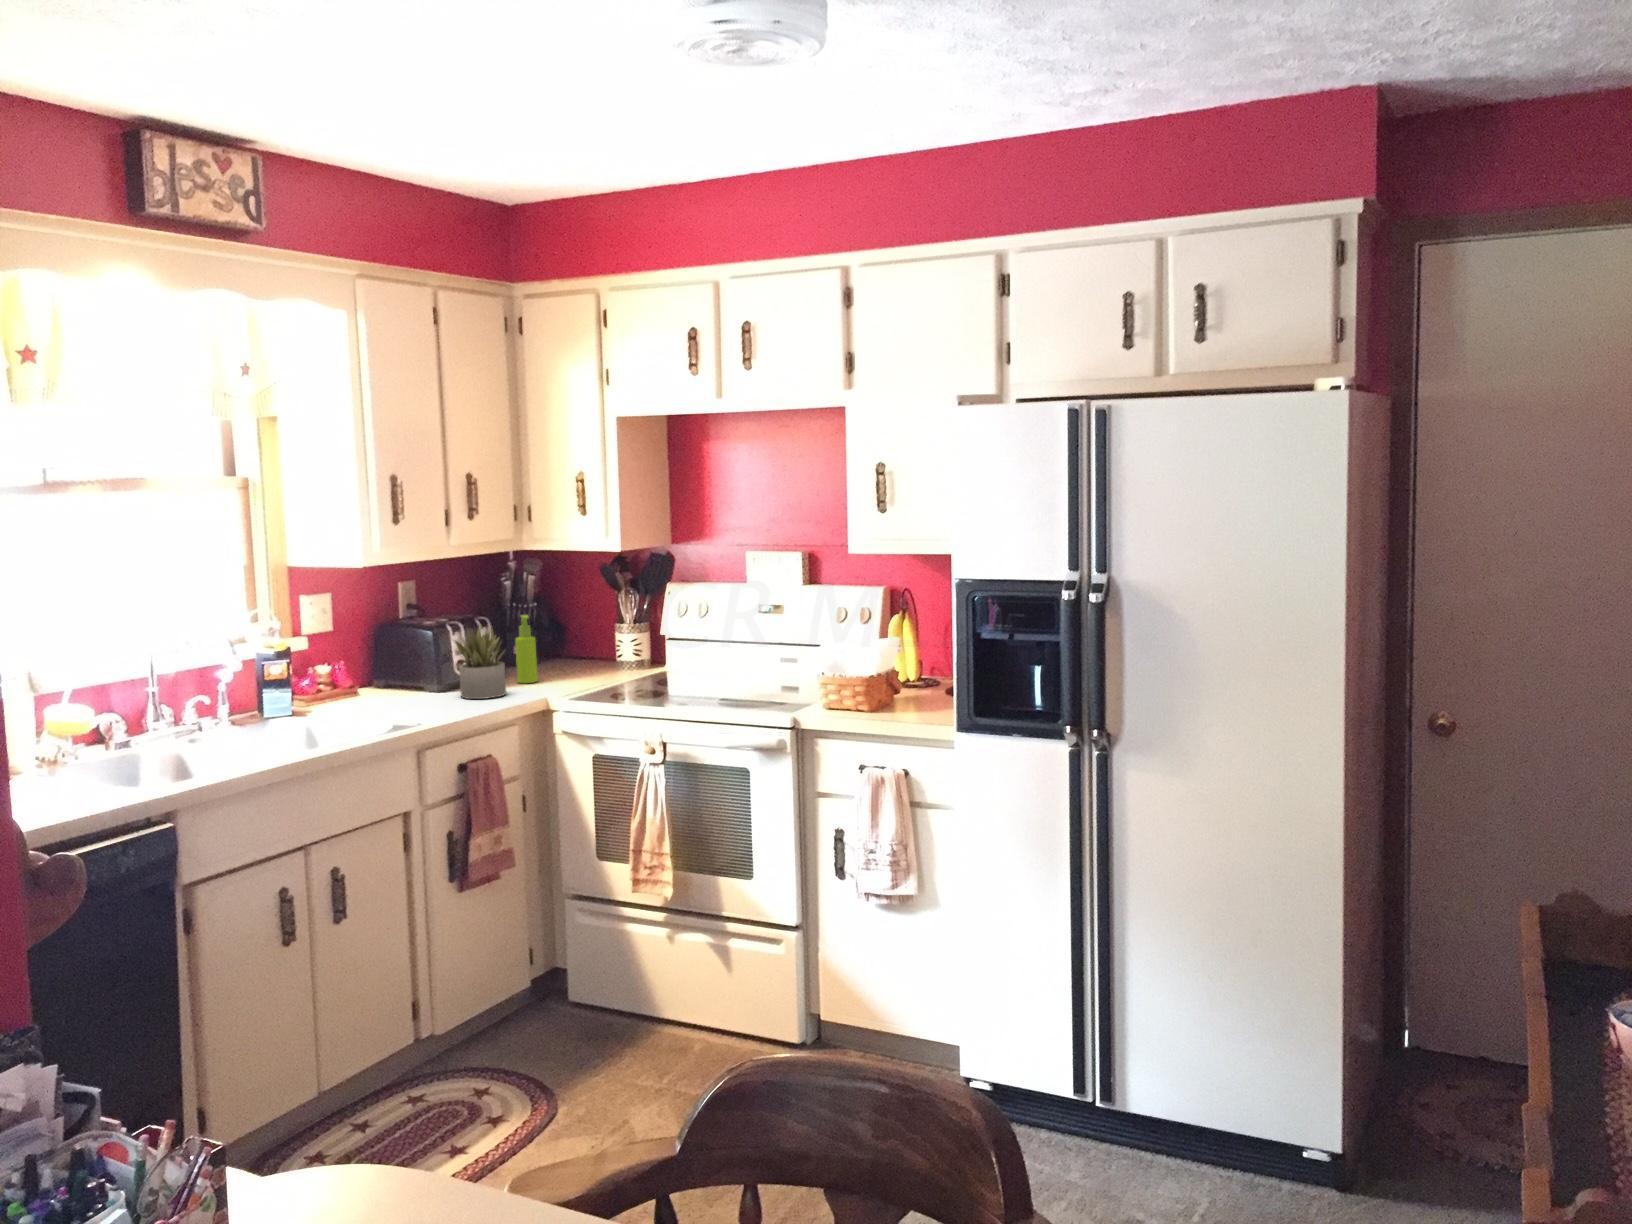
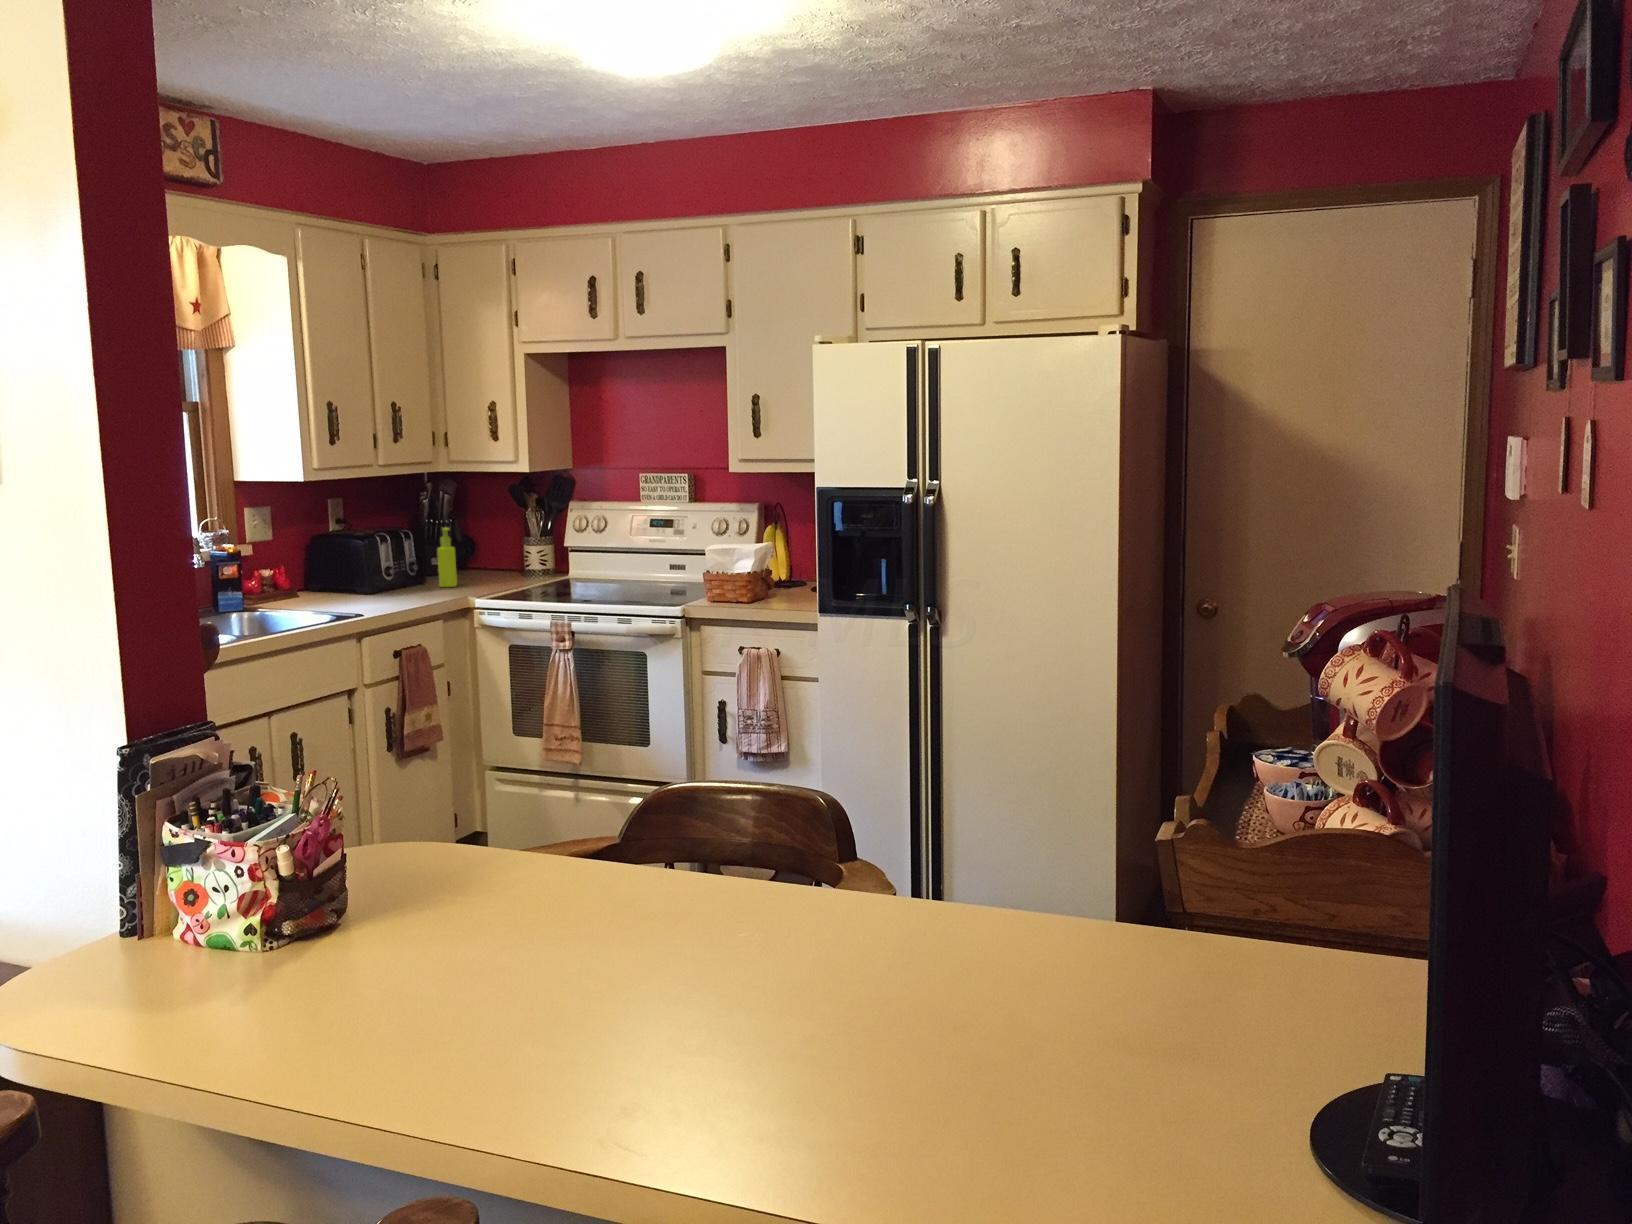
succulent plant: present [455,627,506,699] -> none [385,533,432,598]

